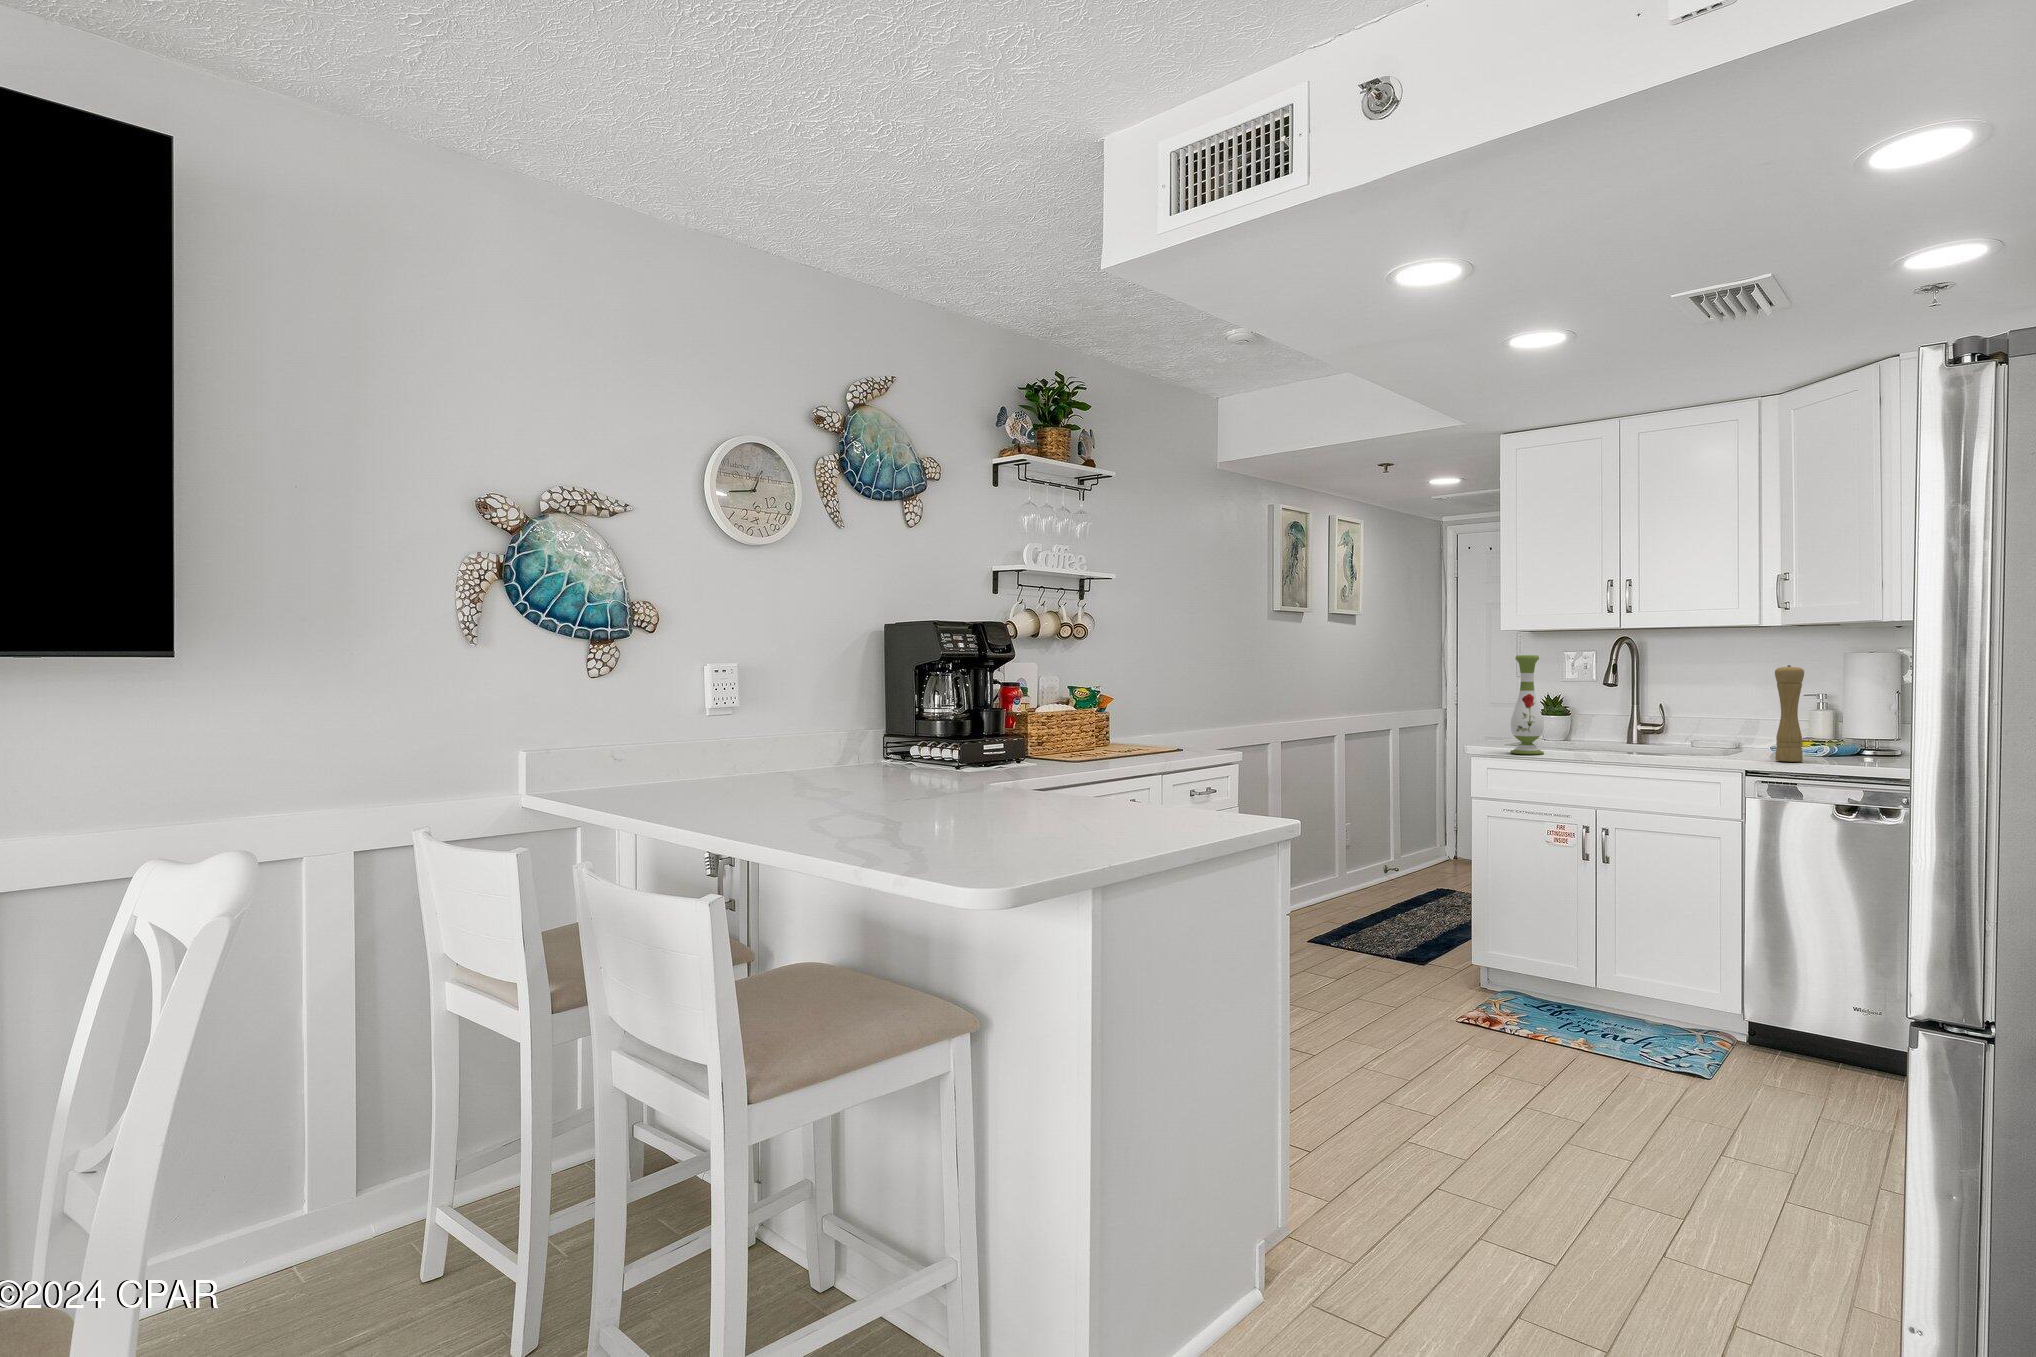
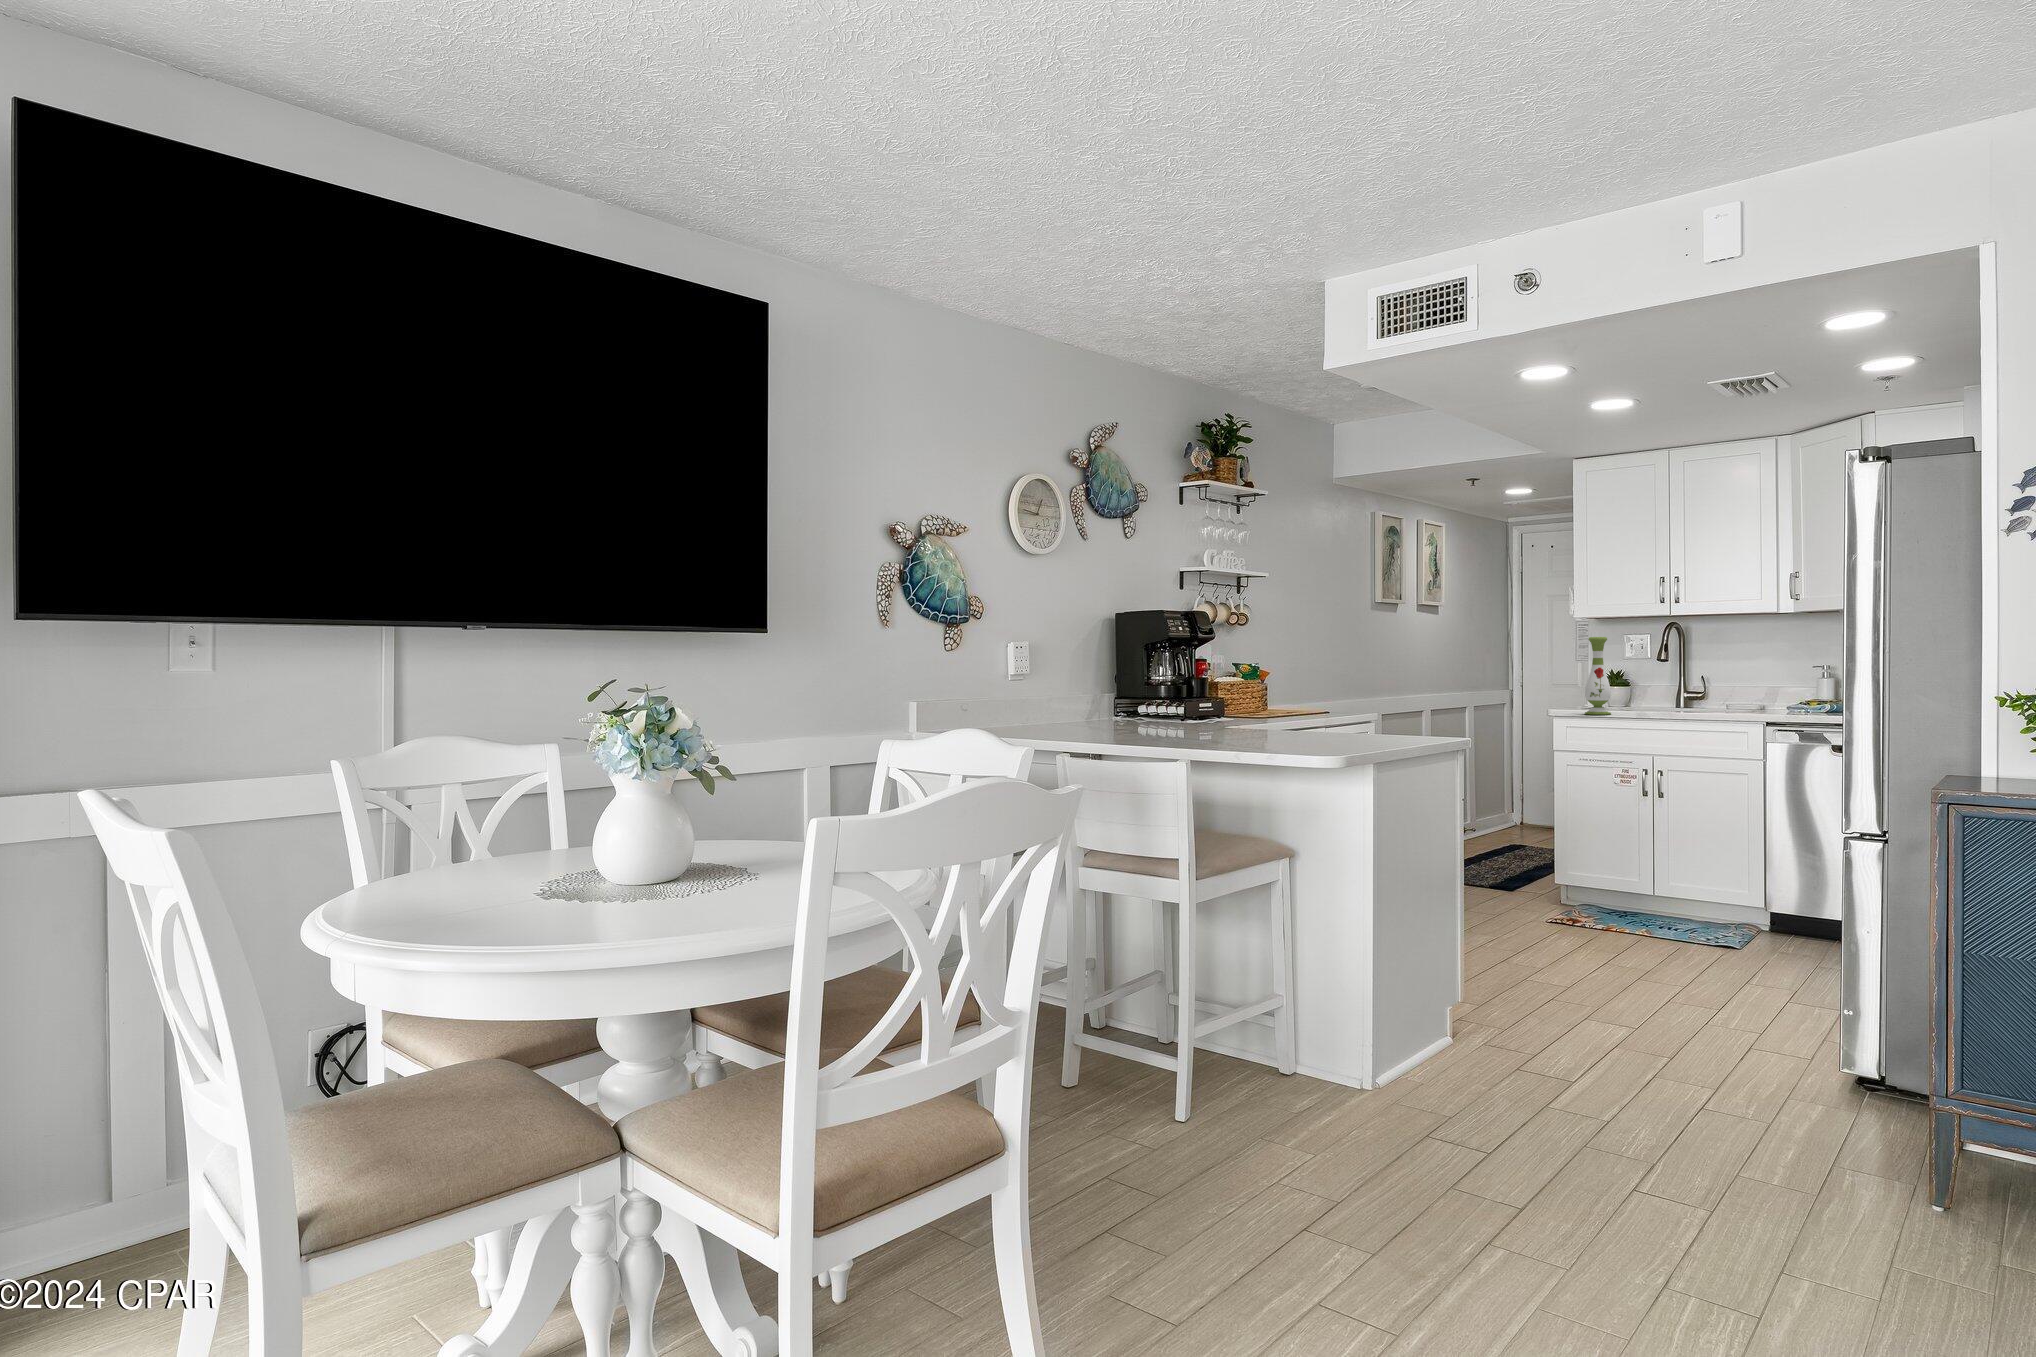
pepper mill: present [1775,665,1804,762] -> none [1789,643,1811,715]

